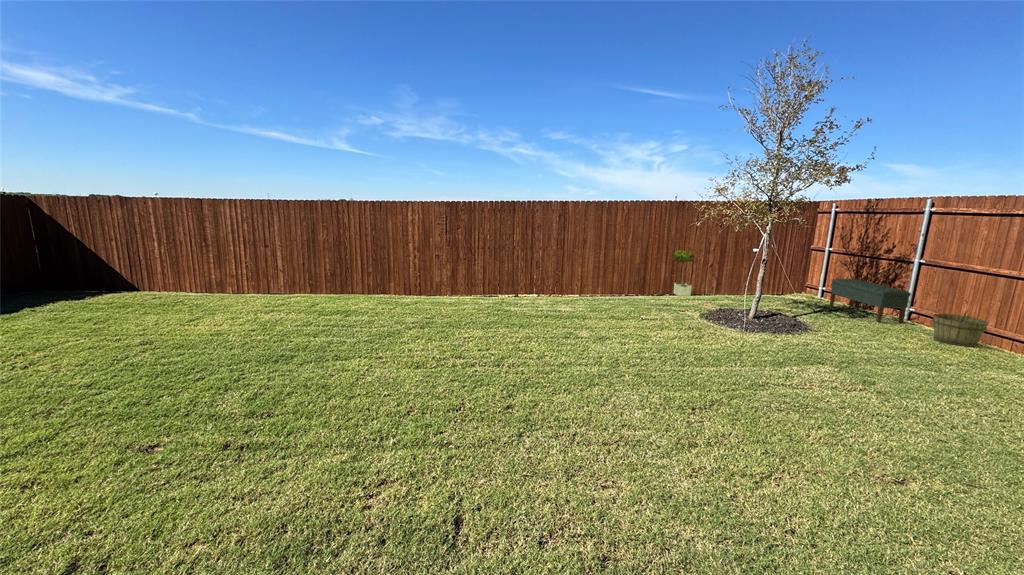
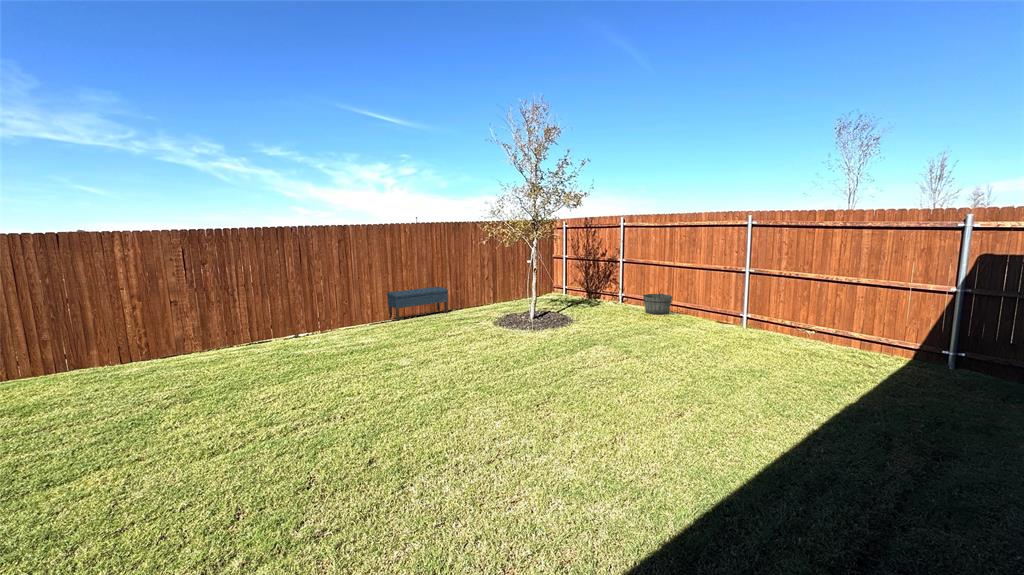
potted tree: present [673,250,694,296] -> none [453,267,473,310]
bench: present [829,278,911,323] -> present [387,287,448,321]

